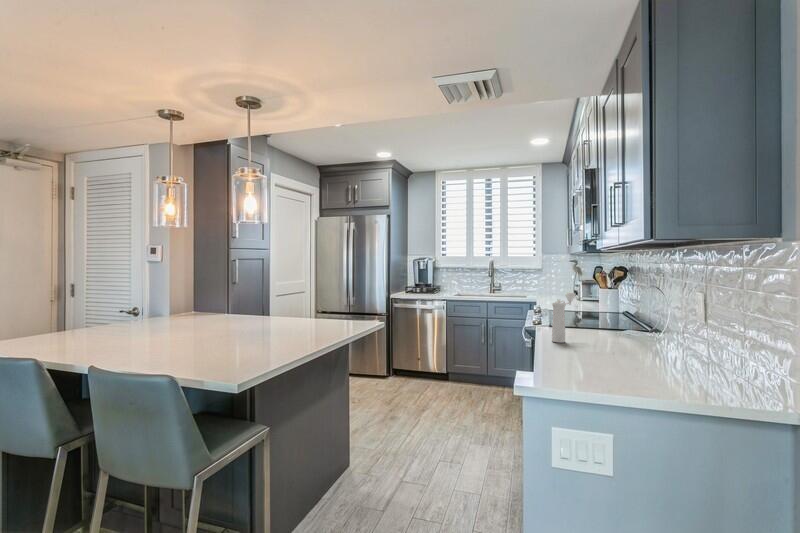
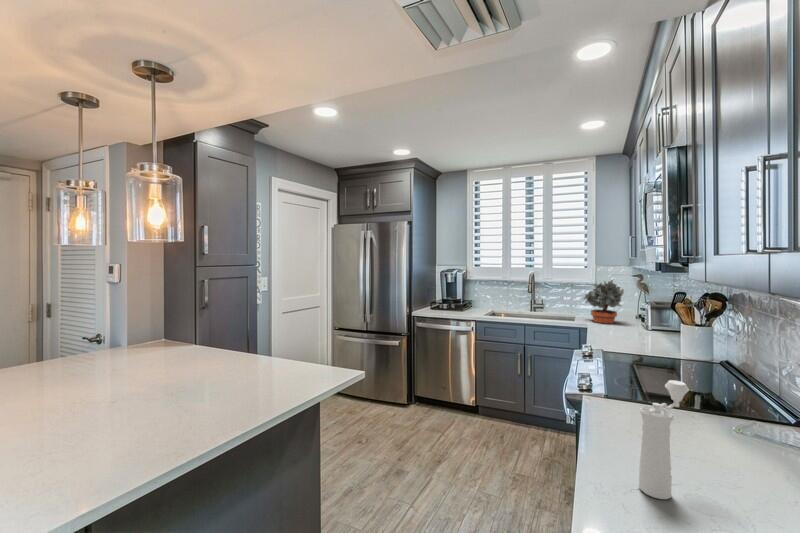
potted plant: none [532,263,562,298] -> present [583,280,624,324]

